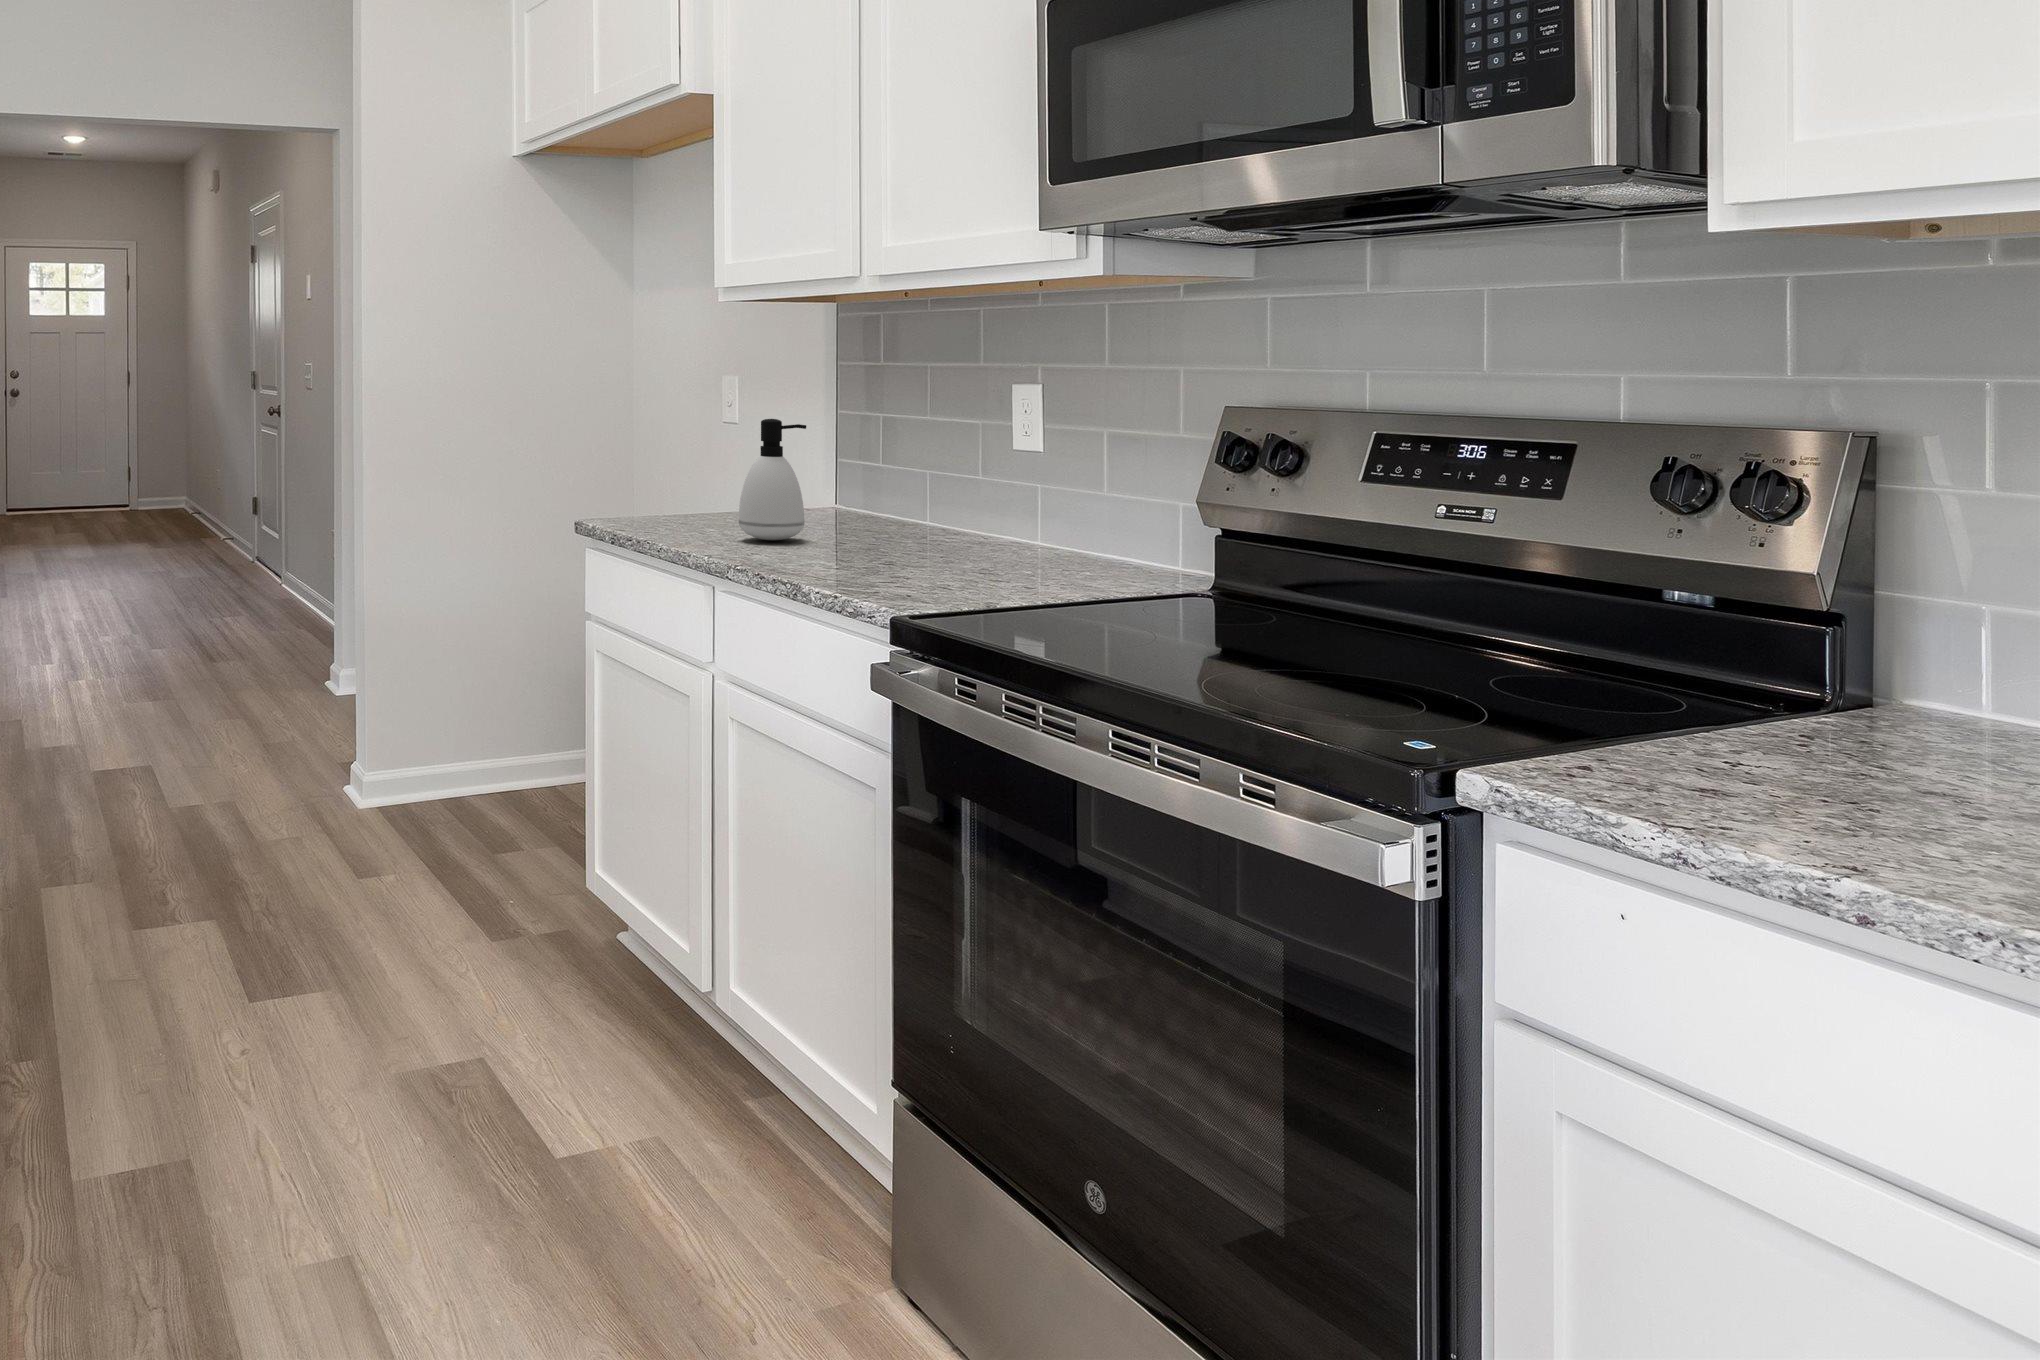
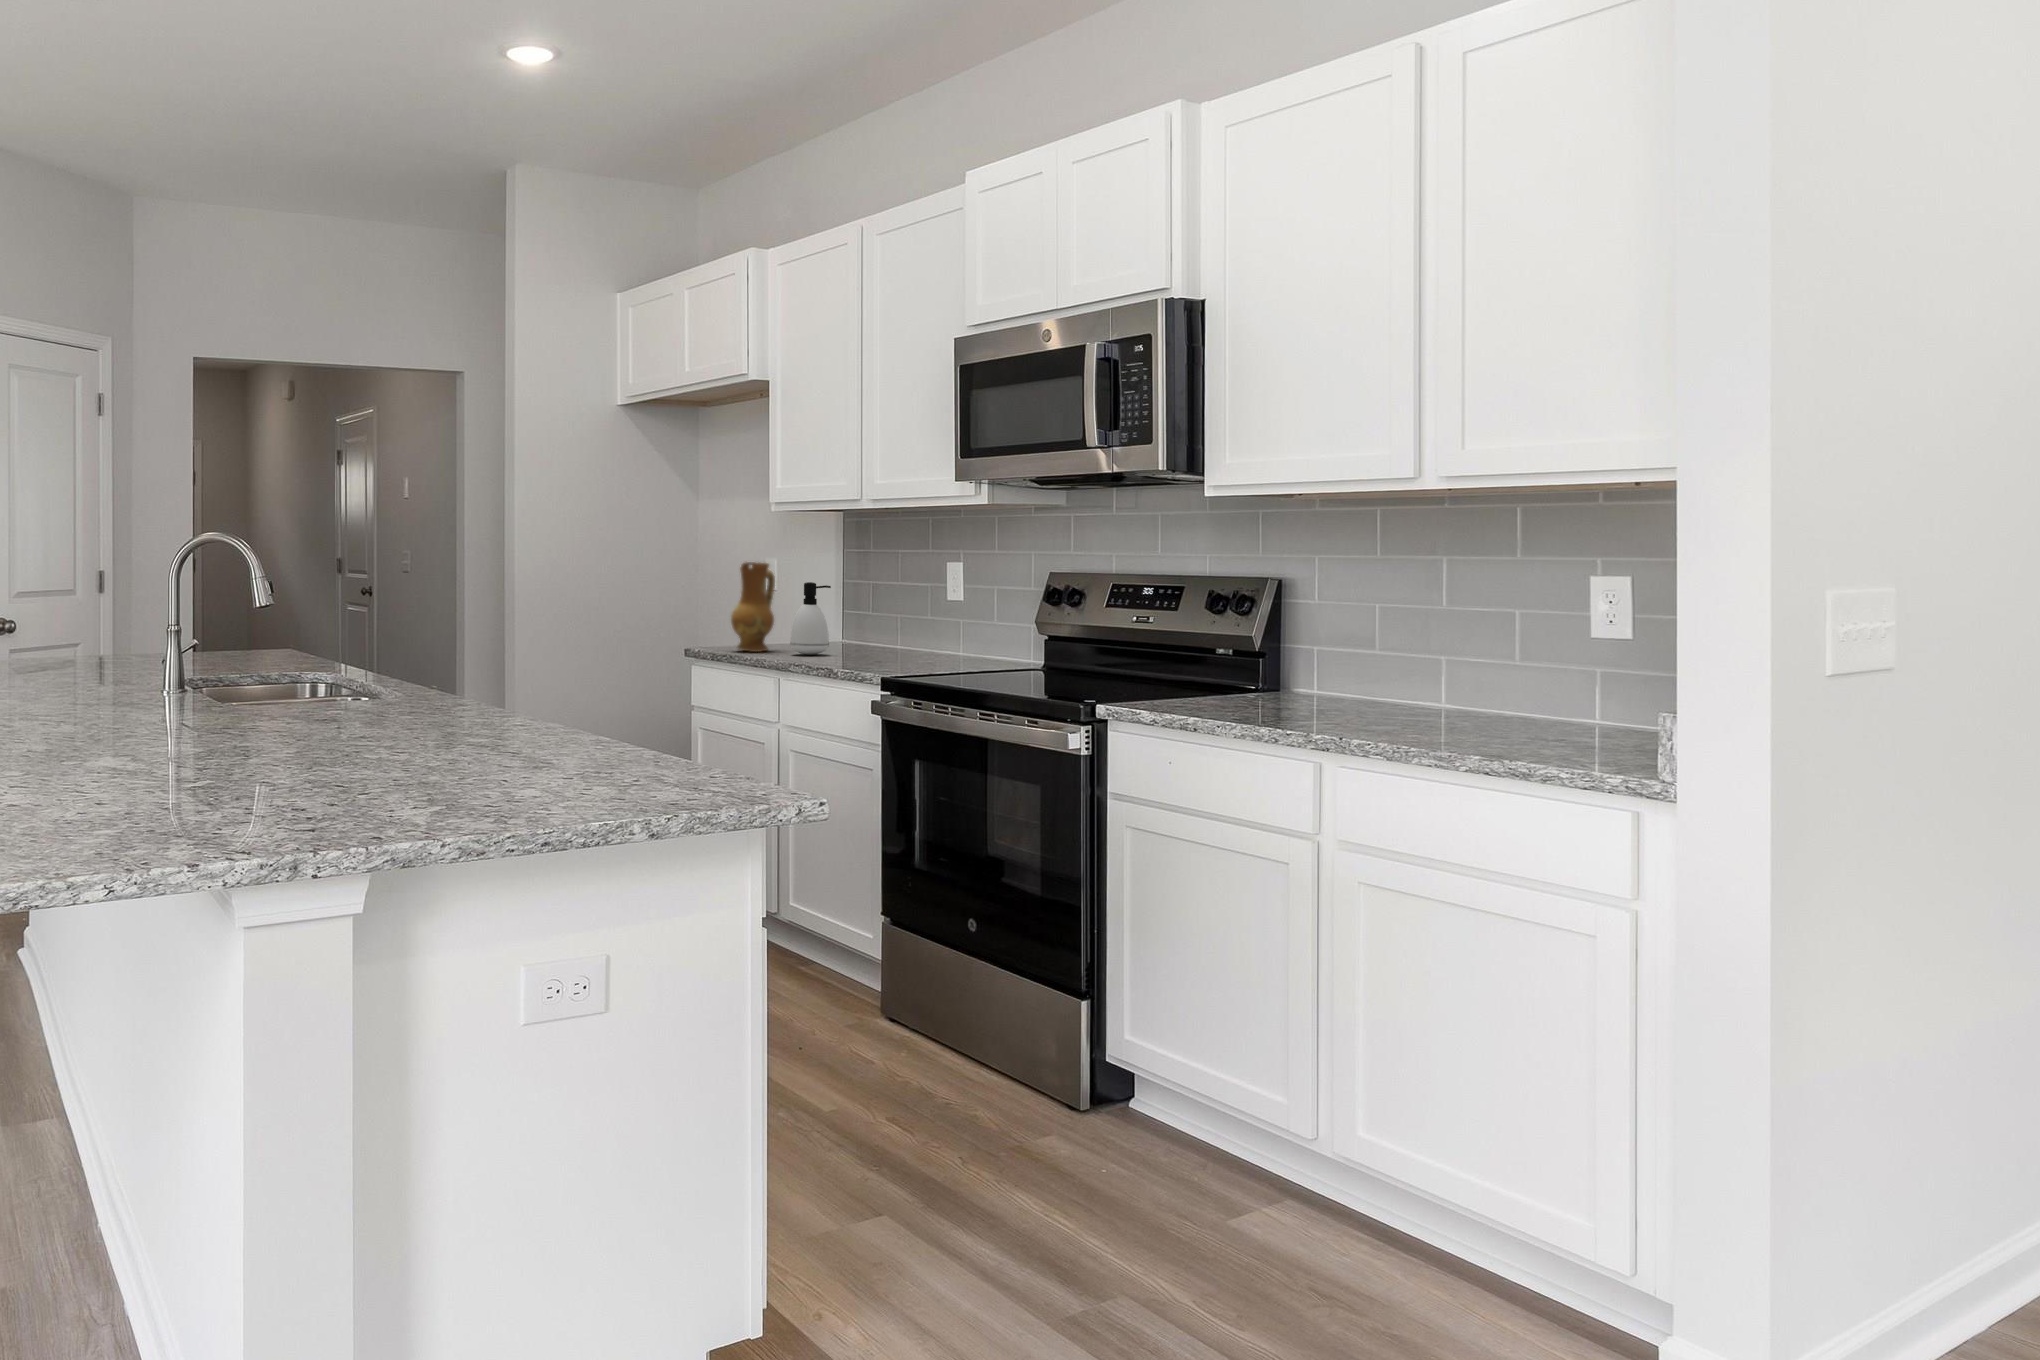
ceramic jug: none [645,384,719,531] -> present [731,562,775,652]

